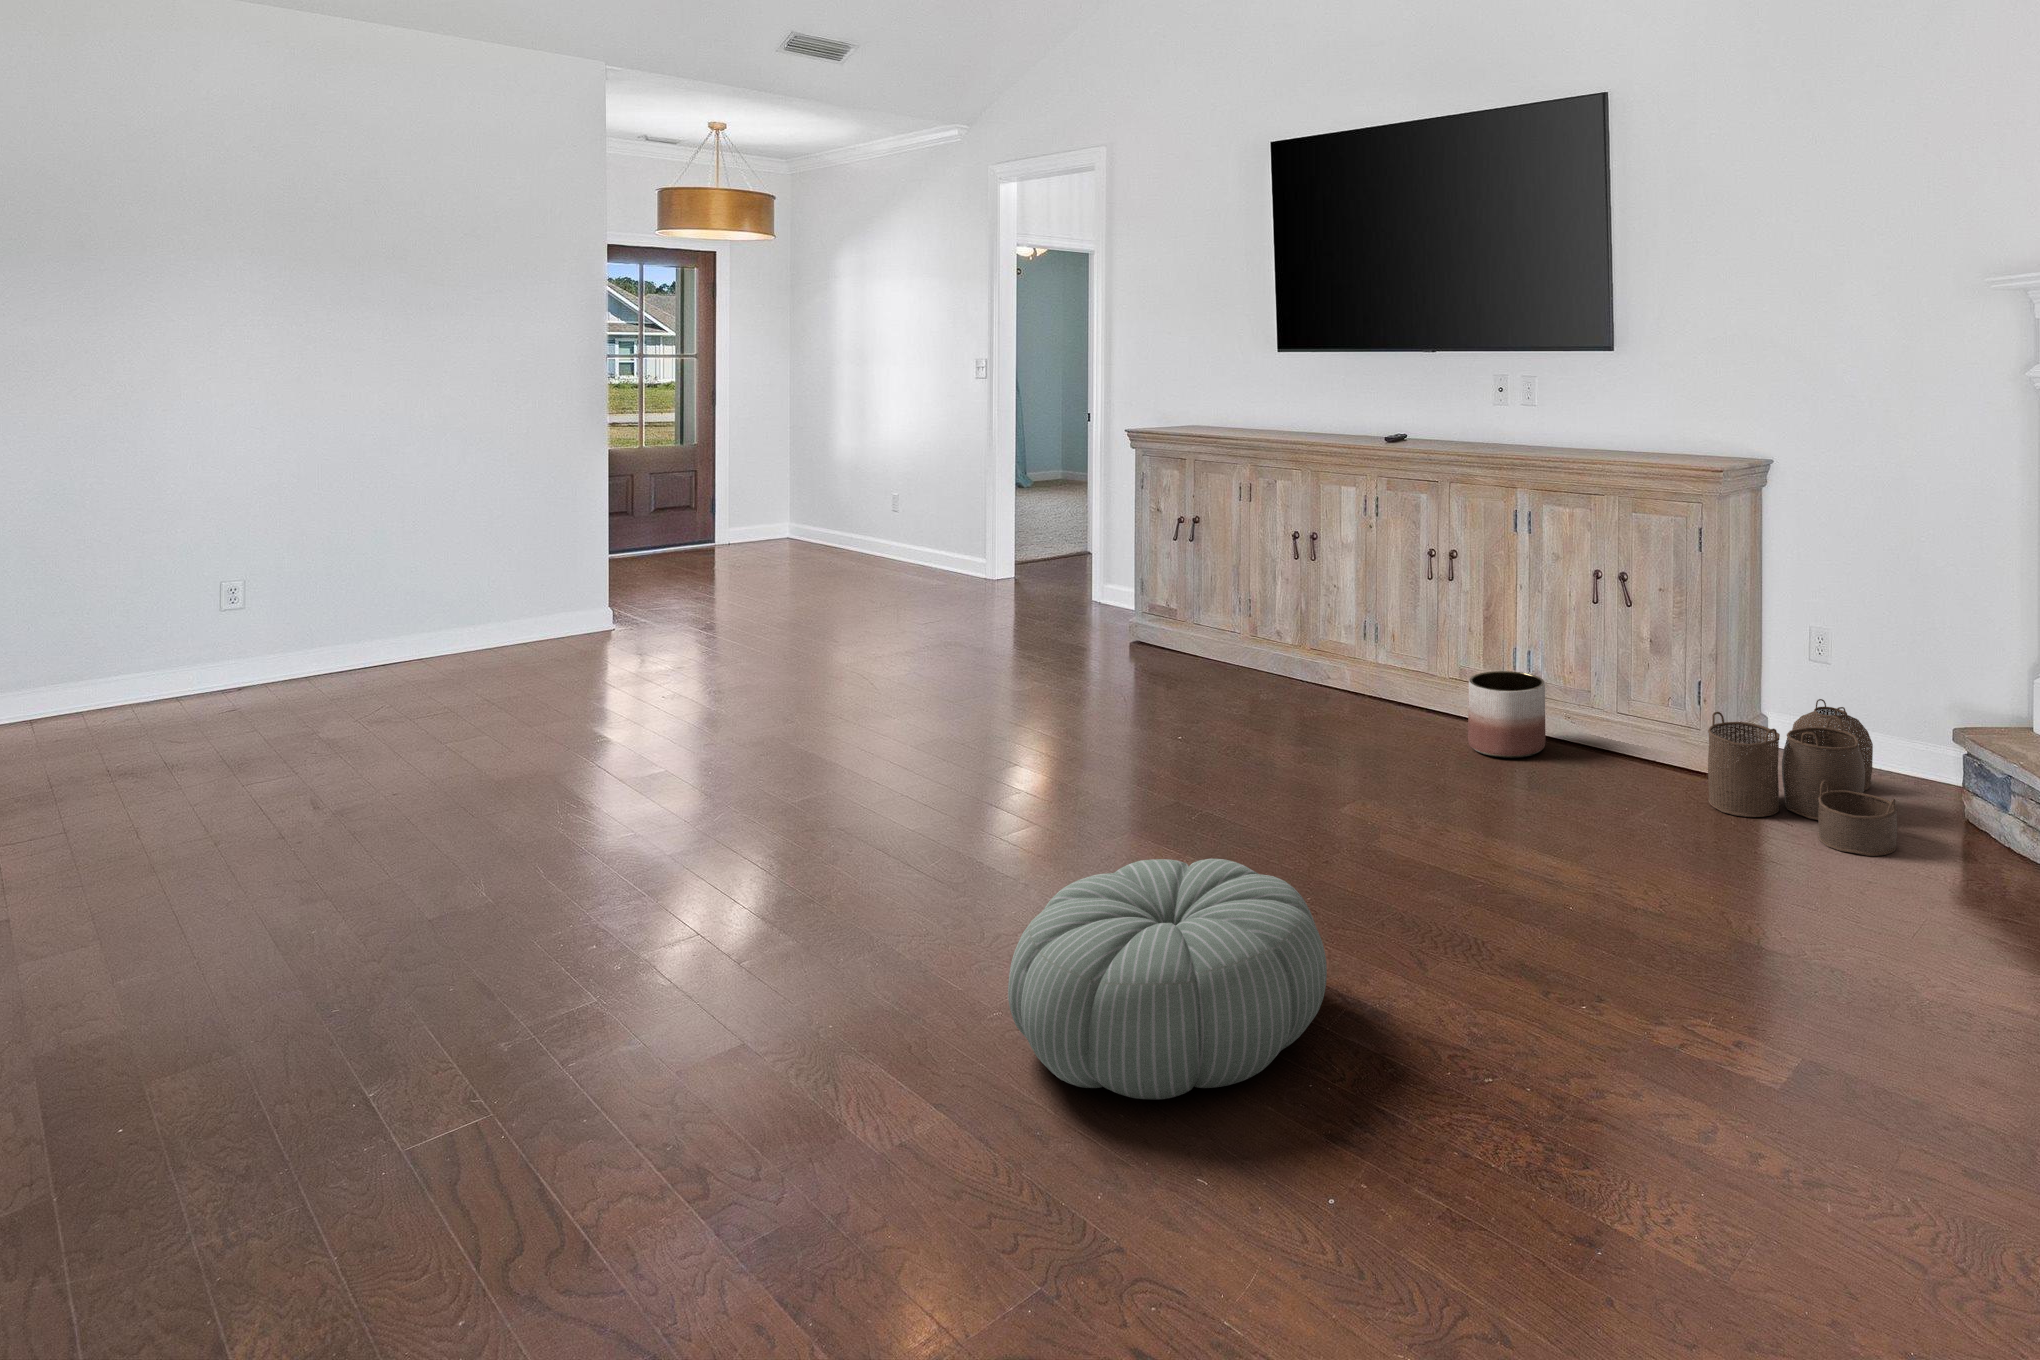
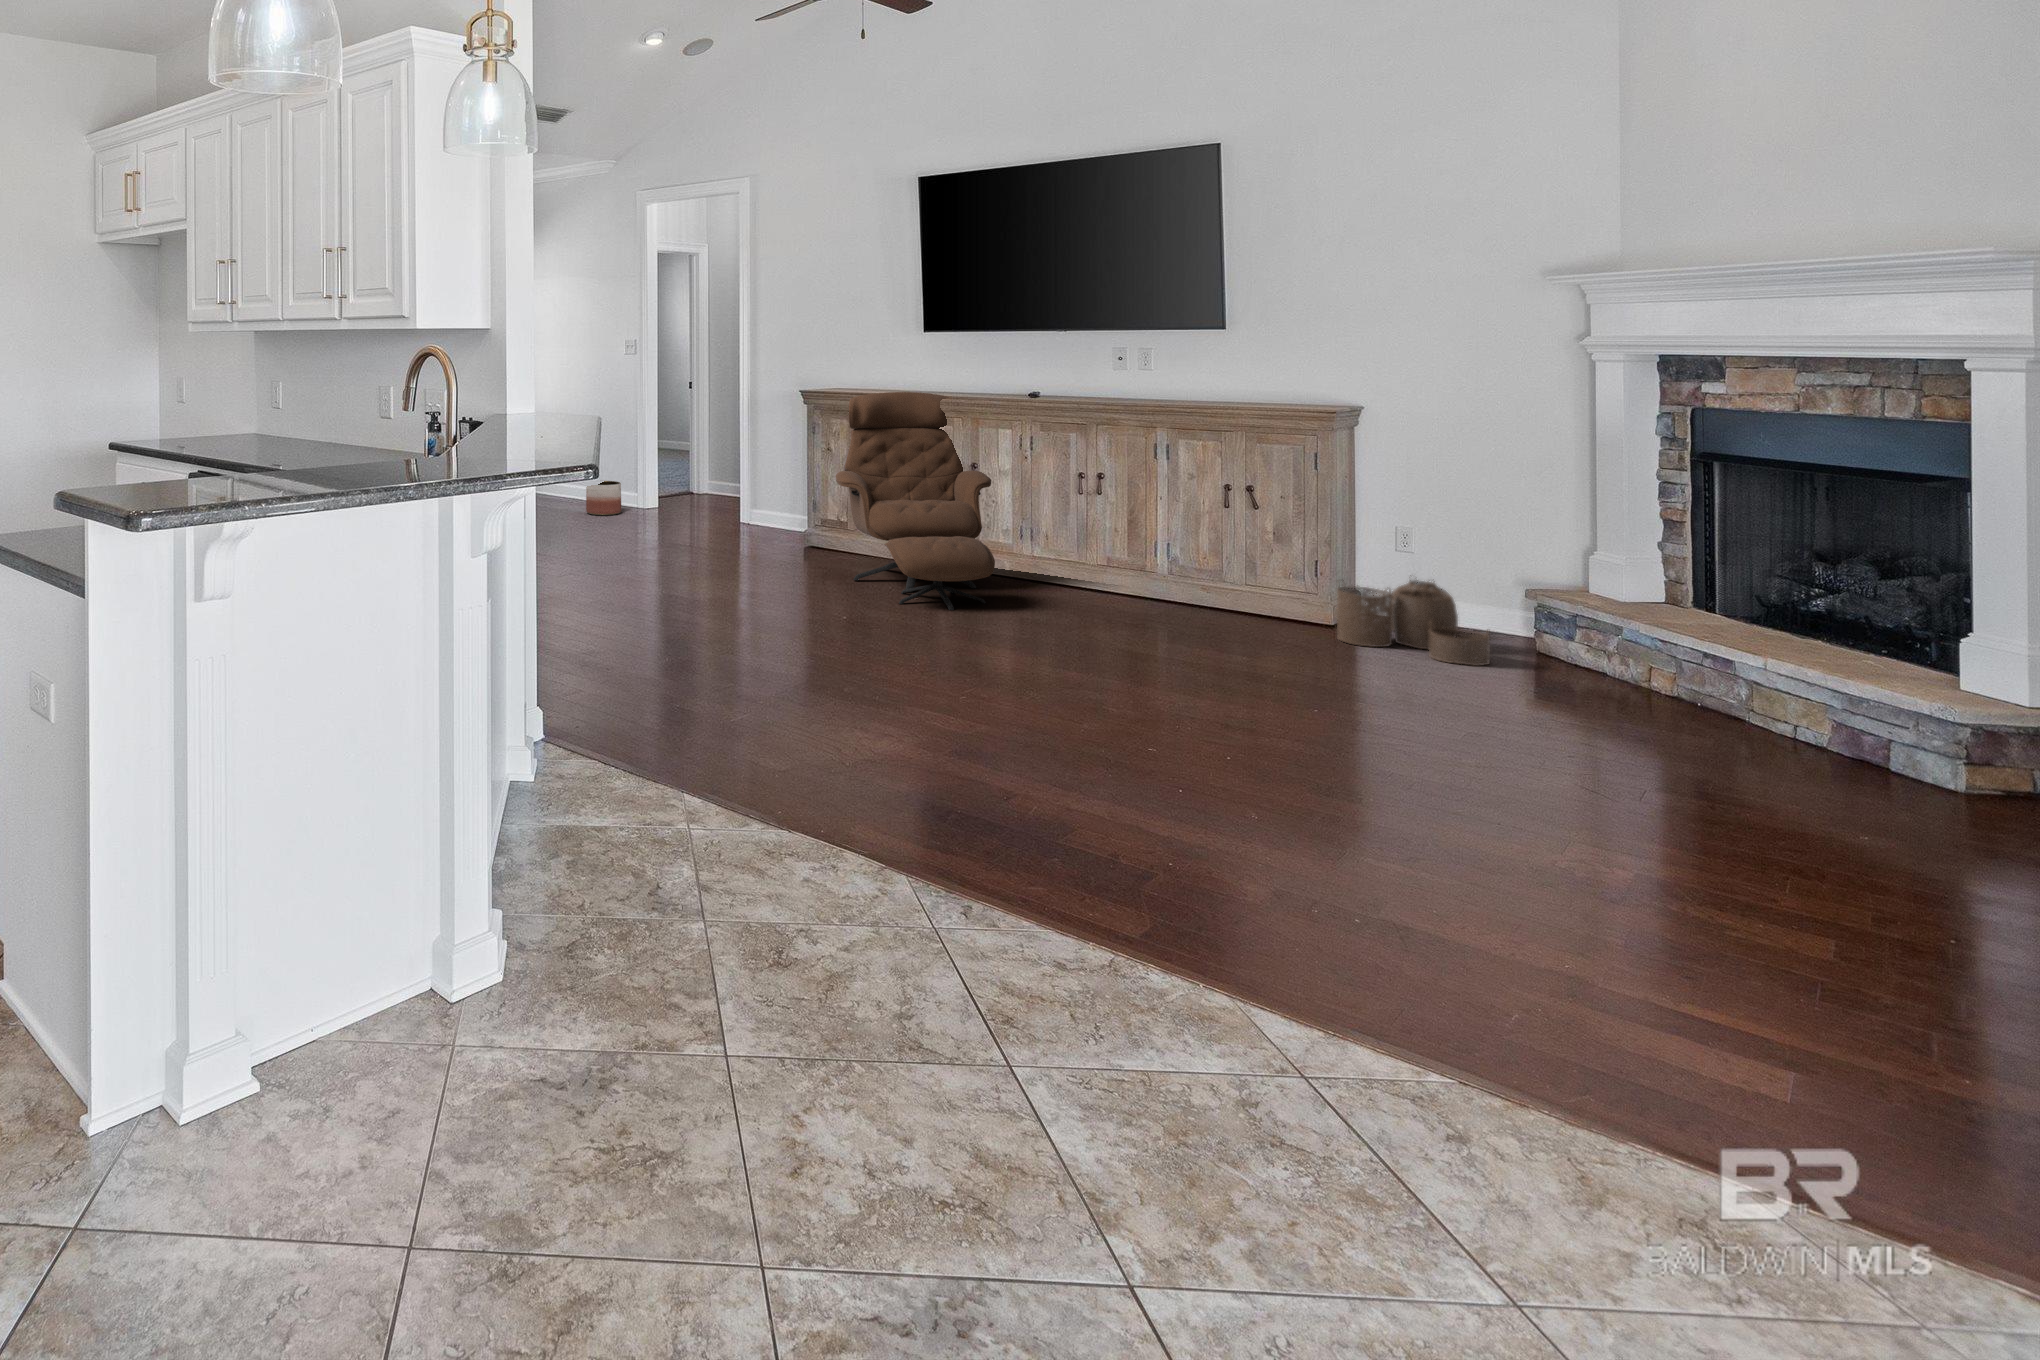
lounge chair: none [1120,431,1328,753] -> present [836,392,995,610]
planter: present [1468,671,1546,758] -> present [586,481,621,515]
pouf: present [1008,859,1327,1099] -> none [984,631,1174,736]

